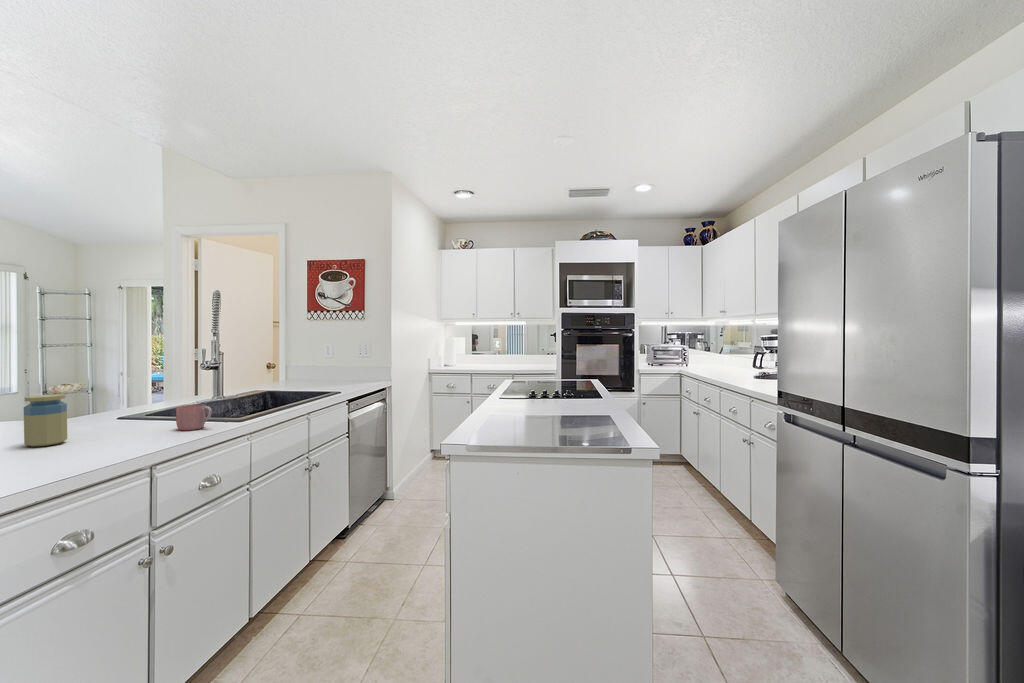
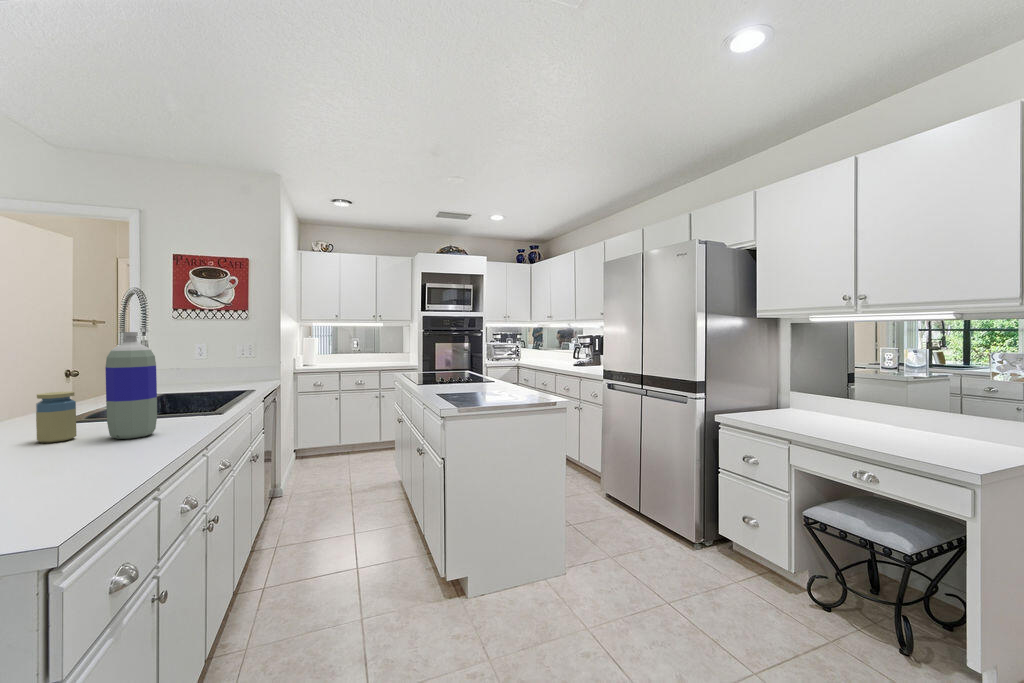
bottle: none [75,333,131,450] -> present [105,332,157,439]
mug: present [176,404,212,430] -> none [164,399,201,423]

